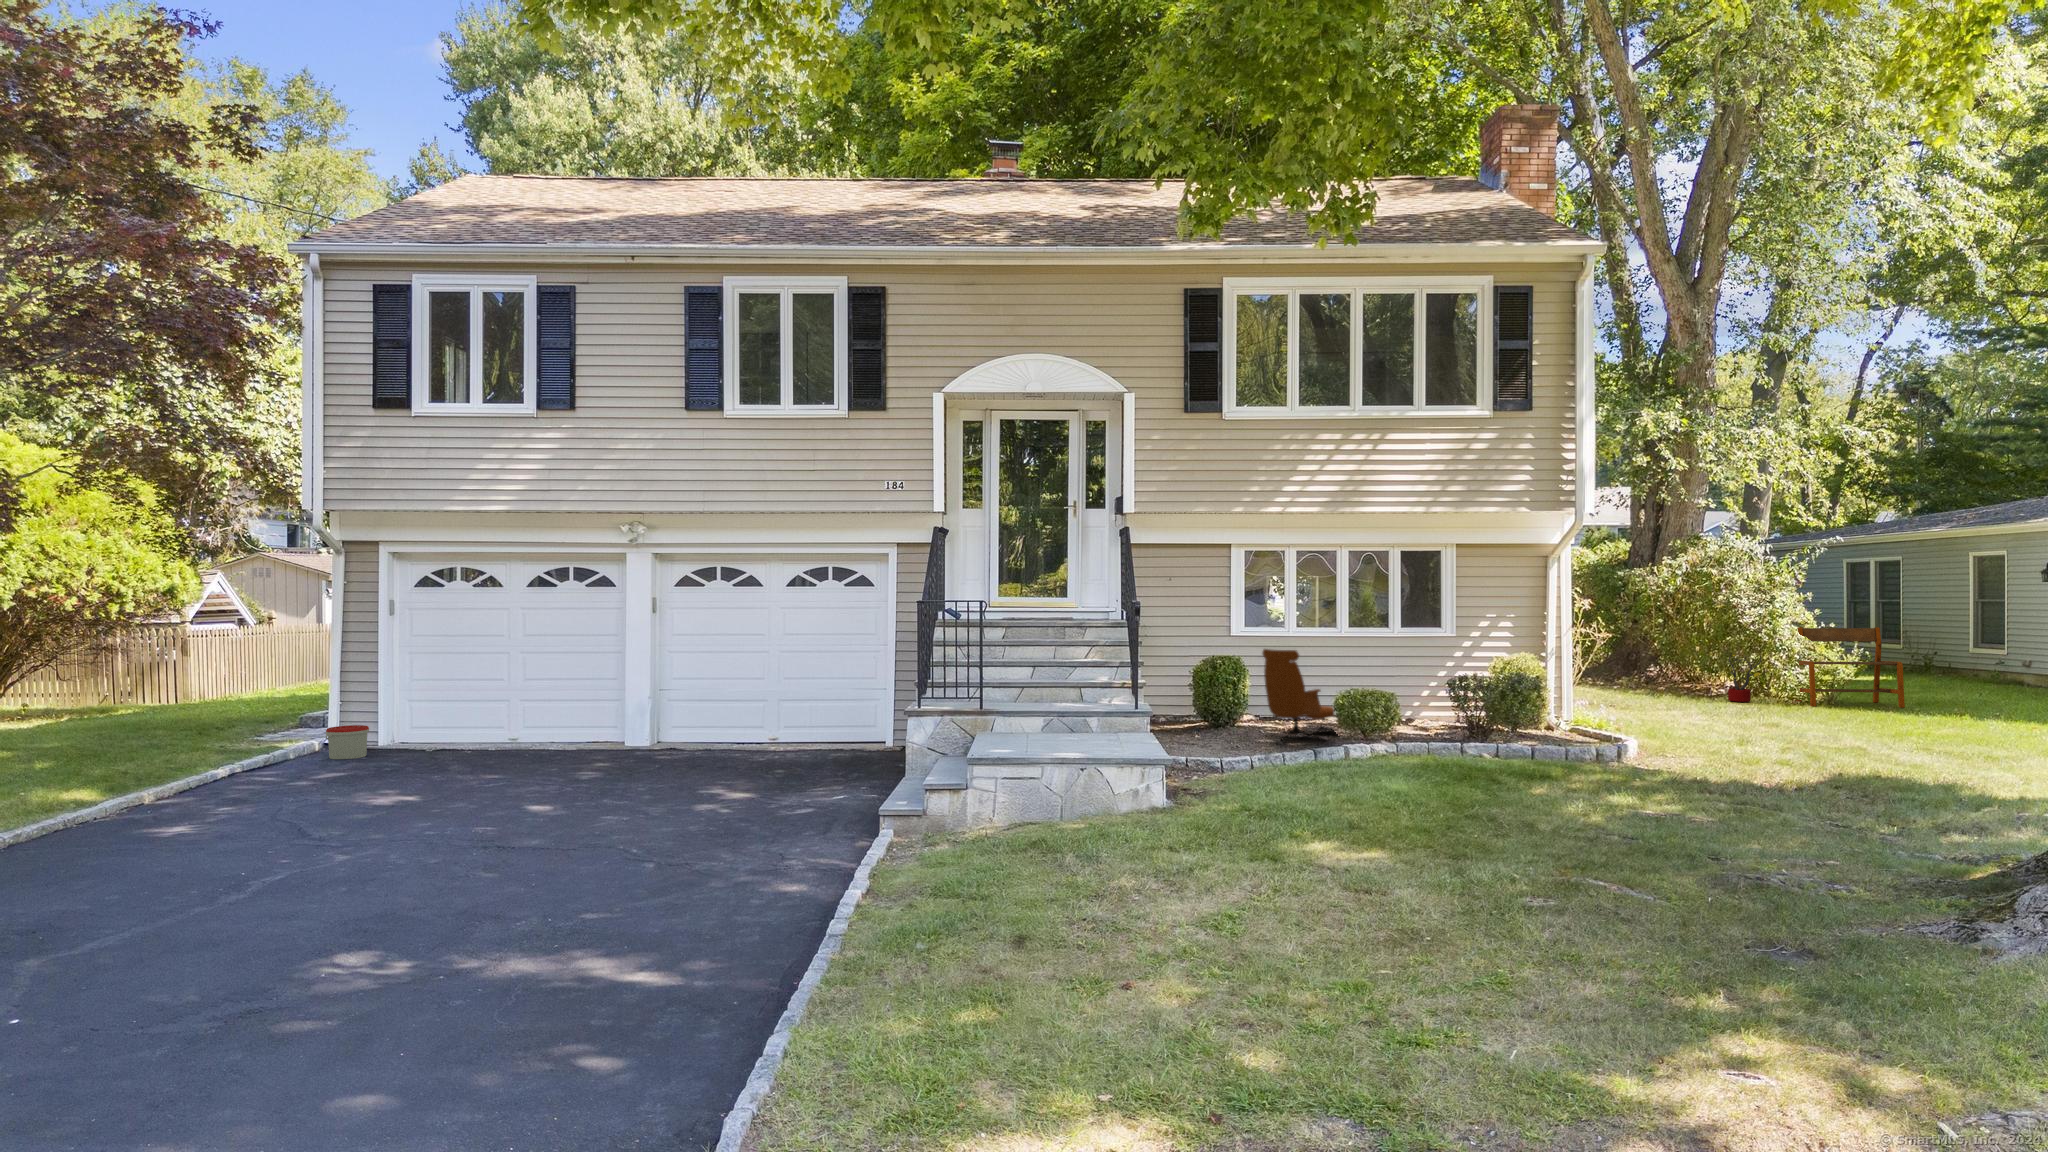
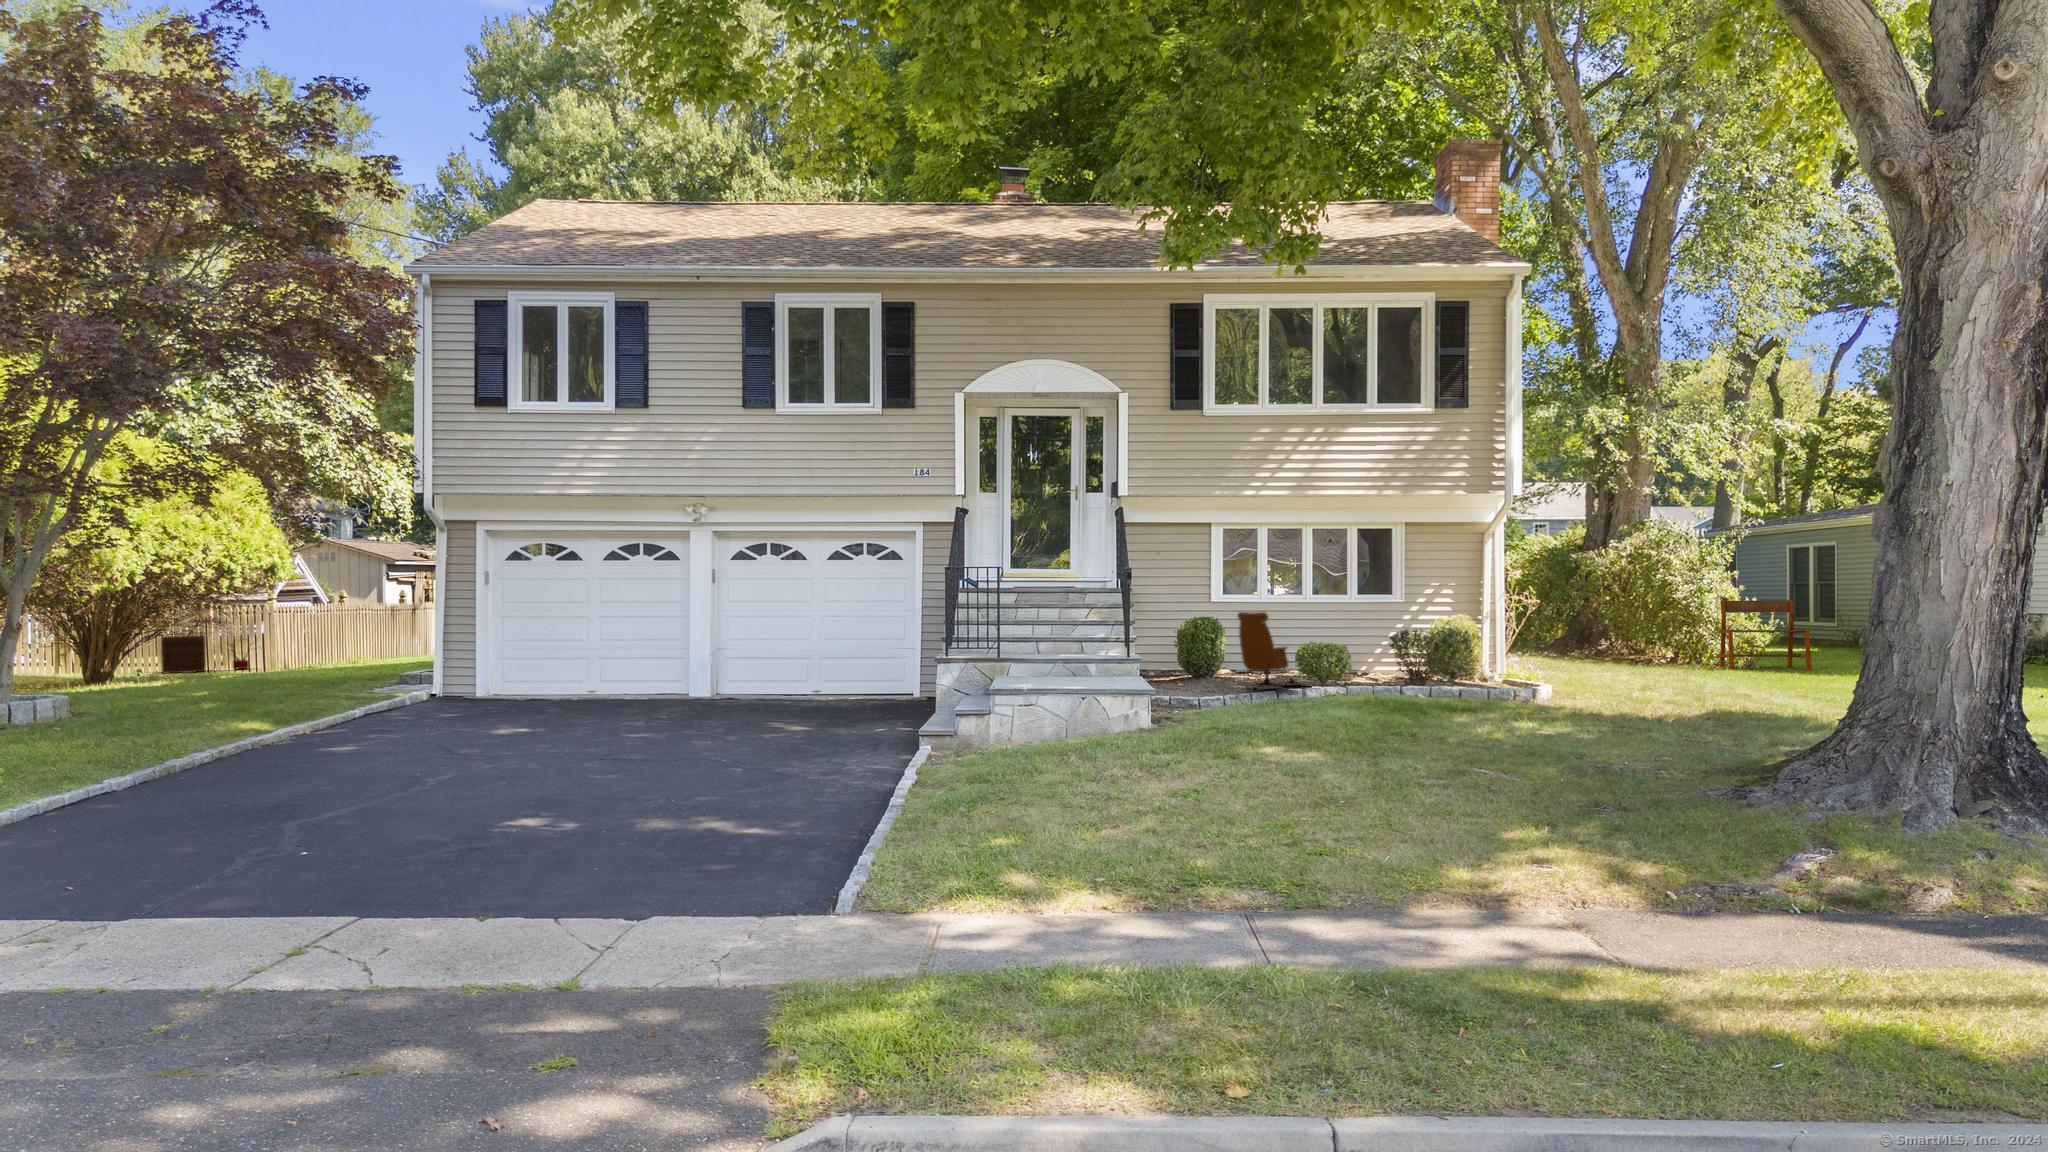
decorative plant: present [1728,653,1761,702] -> present [225,642,251,670]
wooden crate: none [70,657,124,700] -> present [161,635,206,674]
bucket: present [326,725,369,759] -> none [432,681,468,709]

